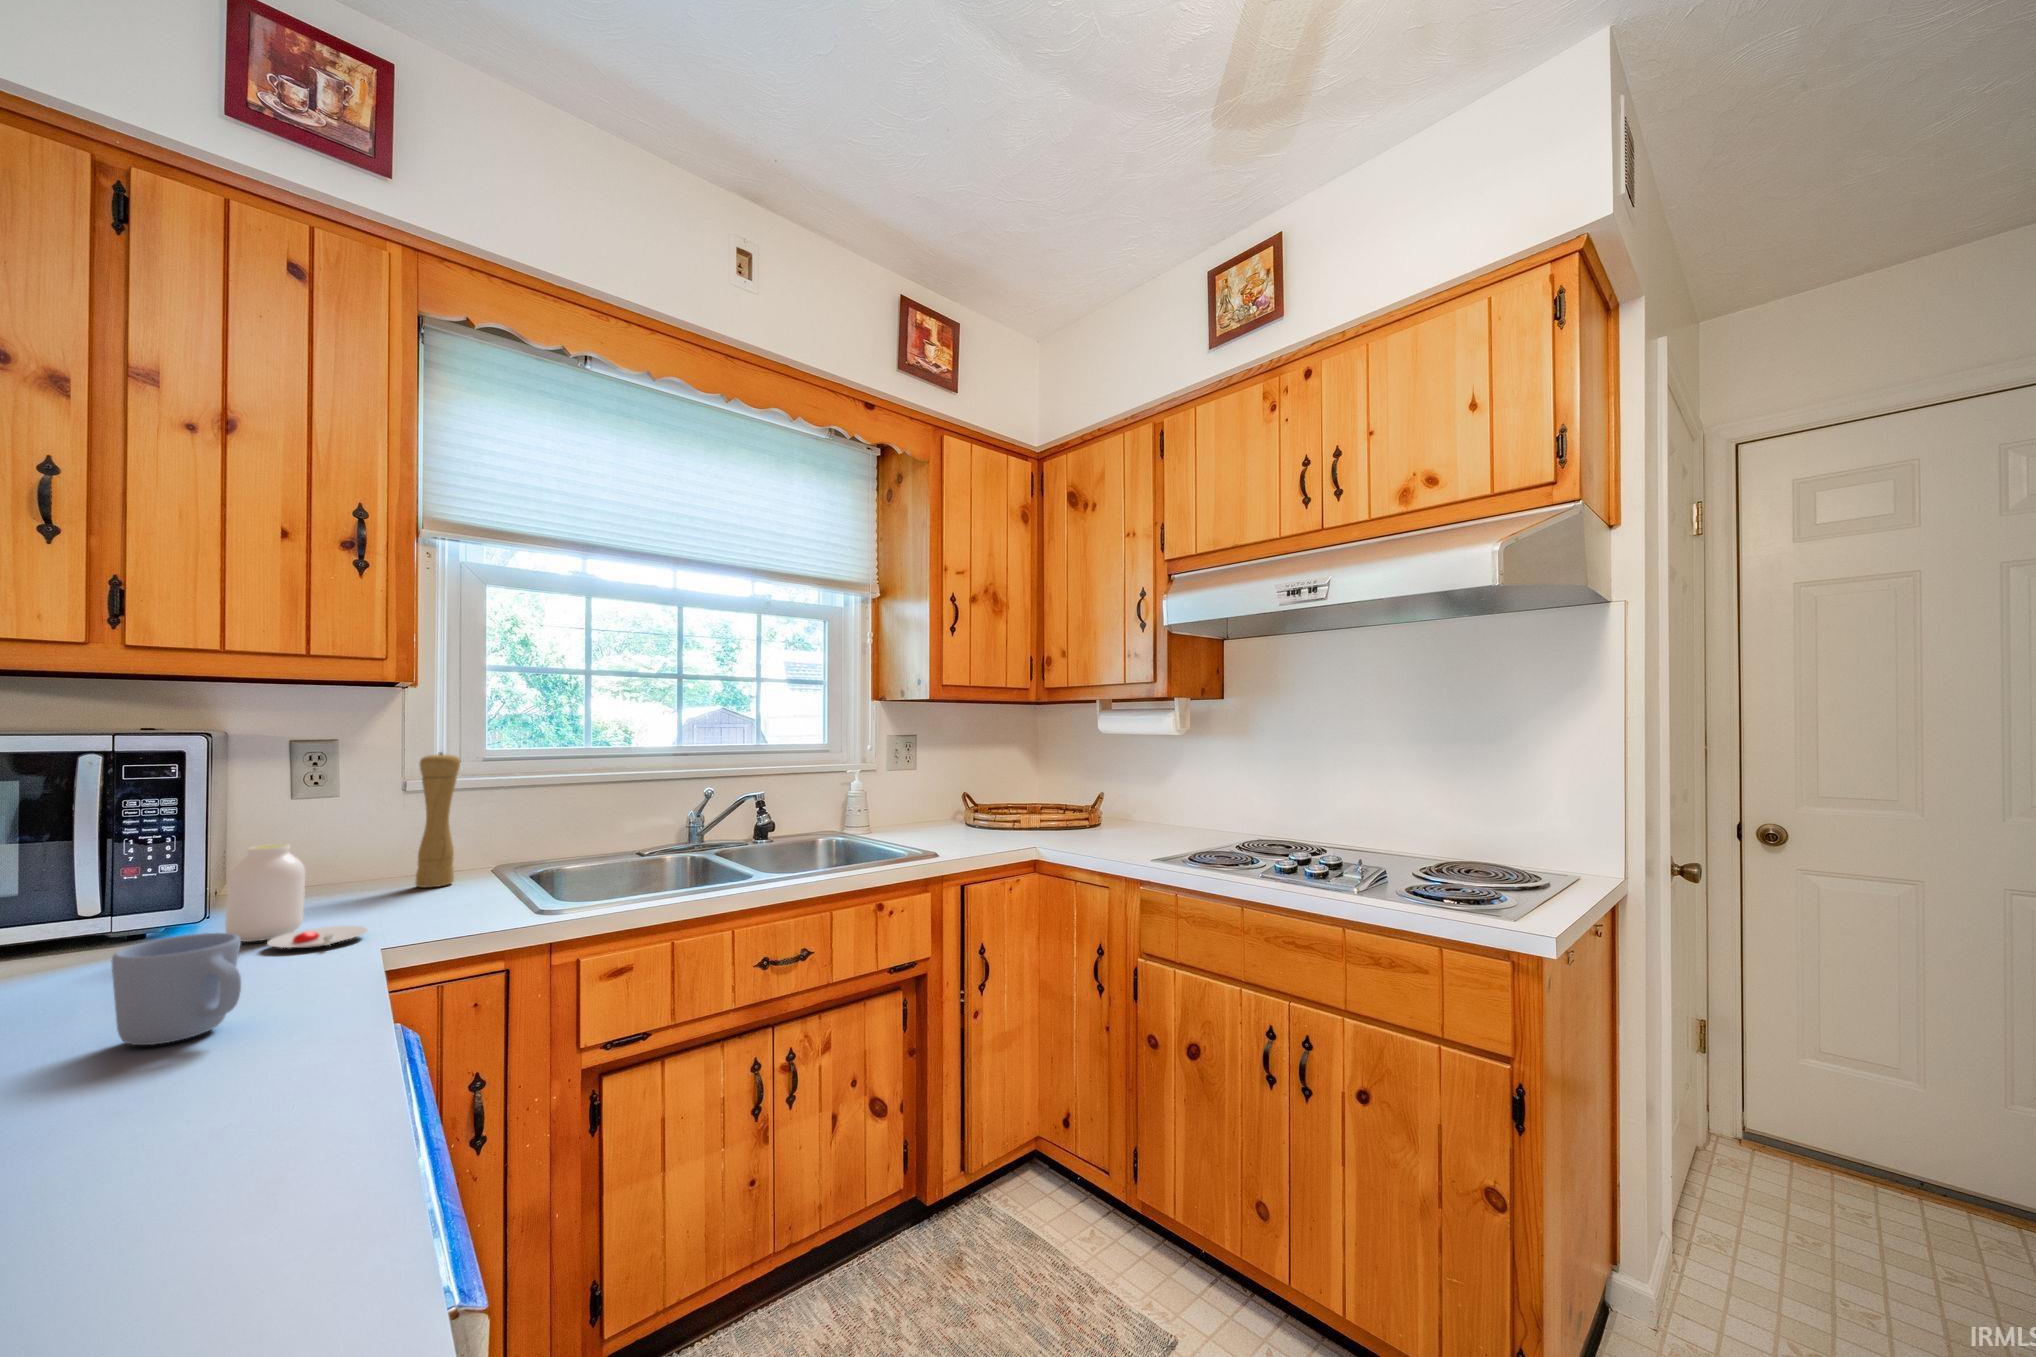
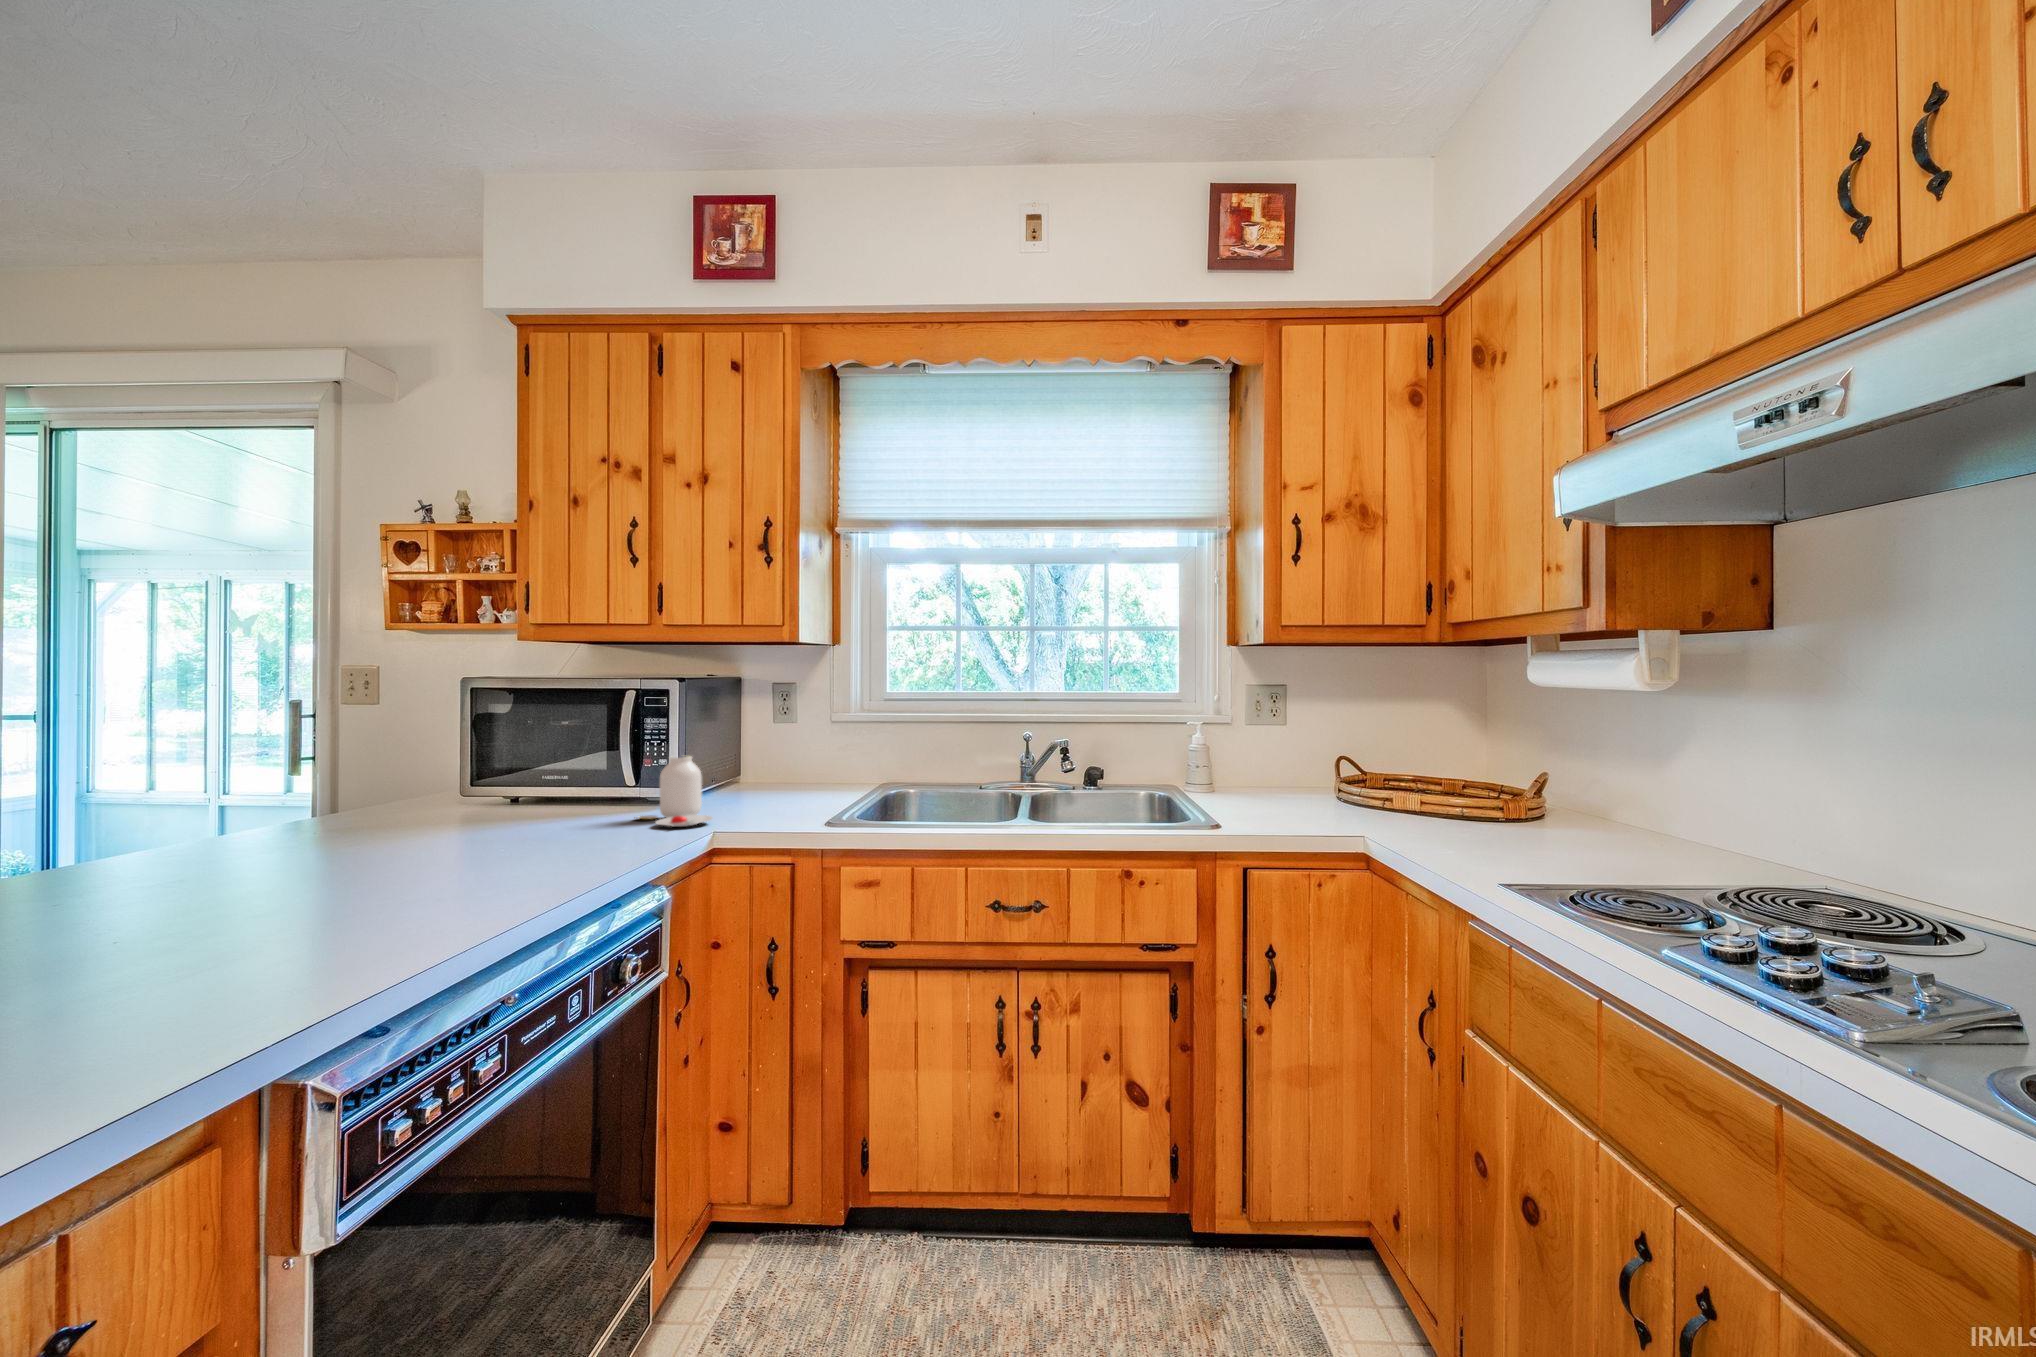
pepper mill: present [416,752,460,888] -> none [823,699,849,799]
mug: present [112,933,241,1045] -> none [447,803,518,867]

